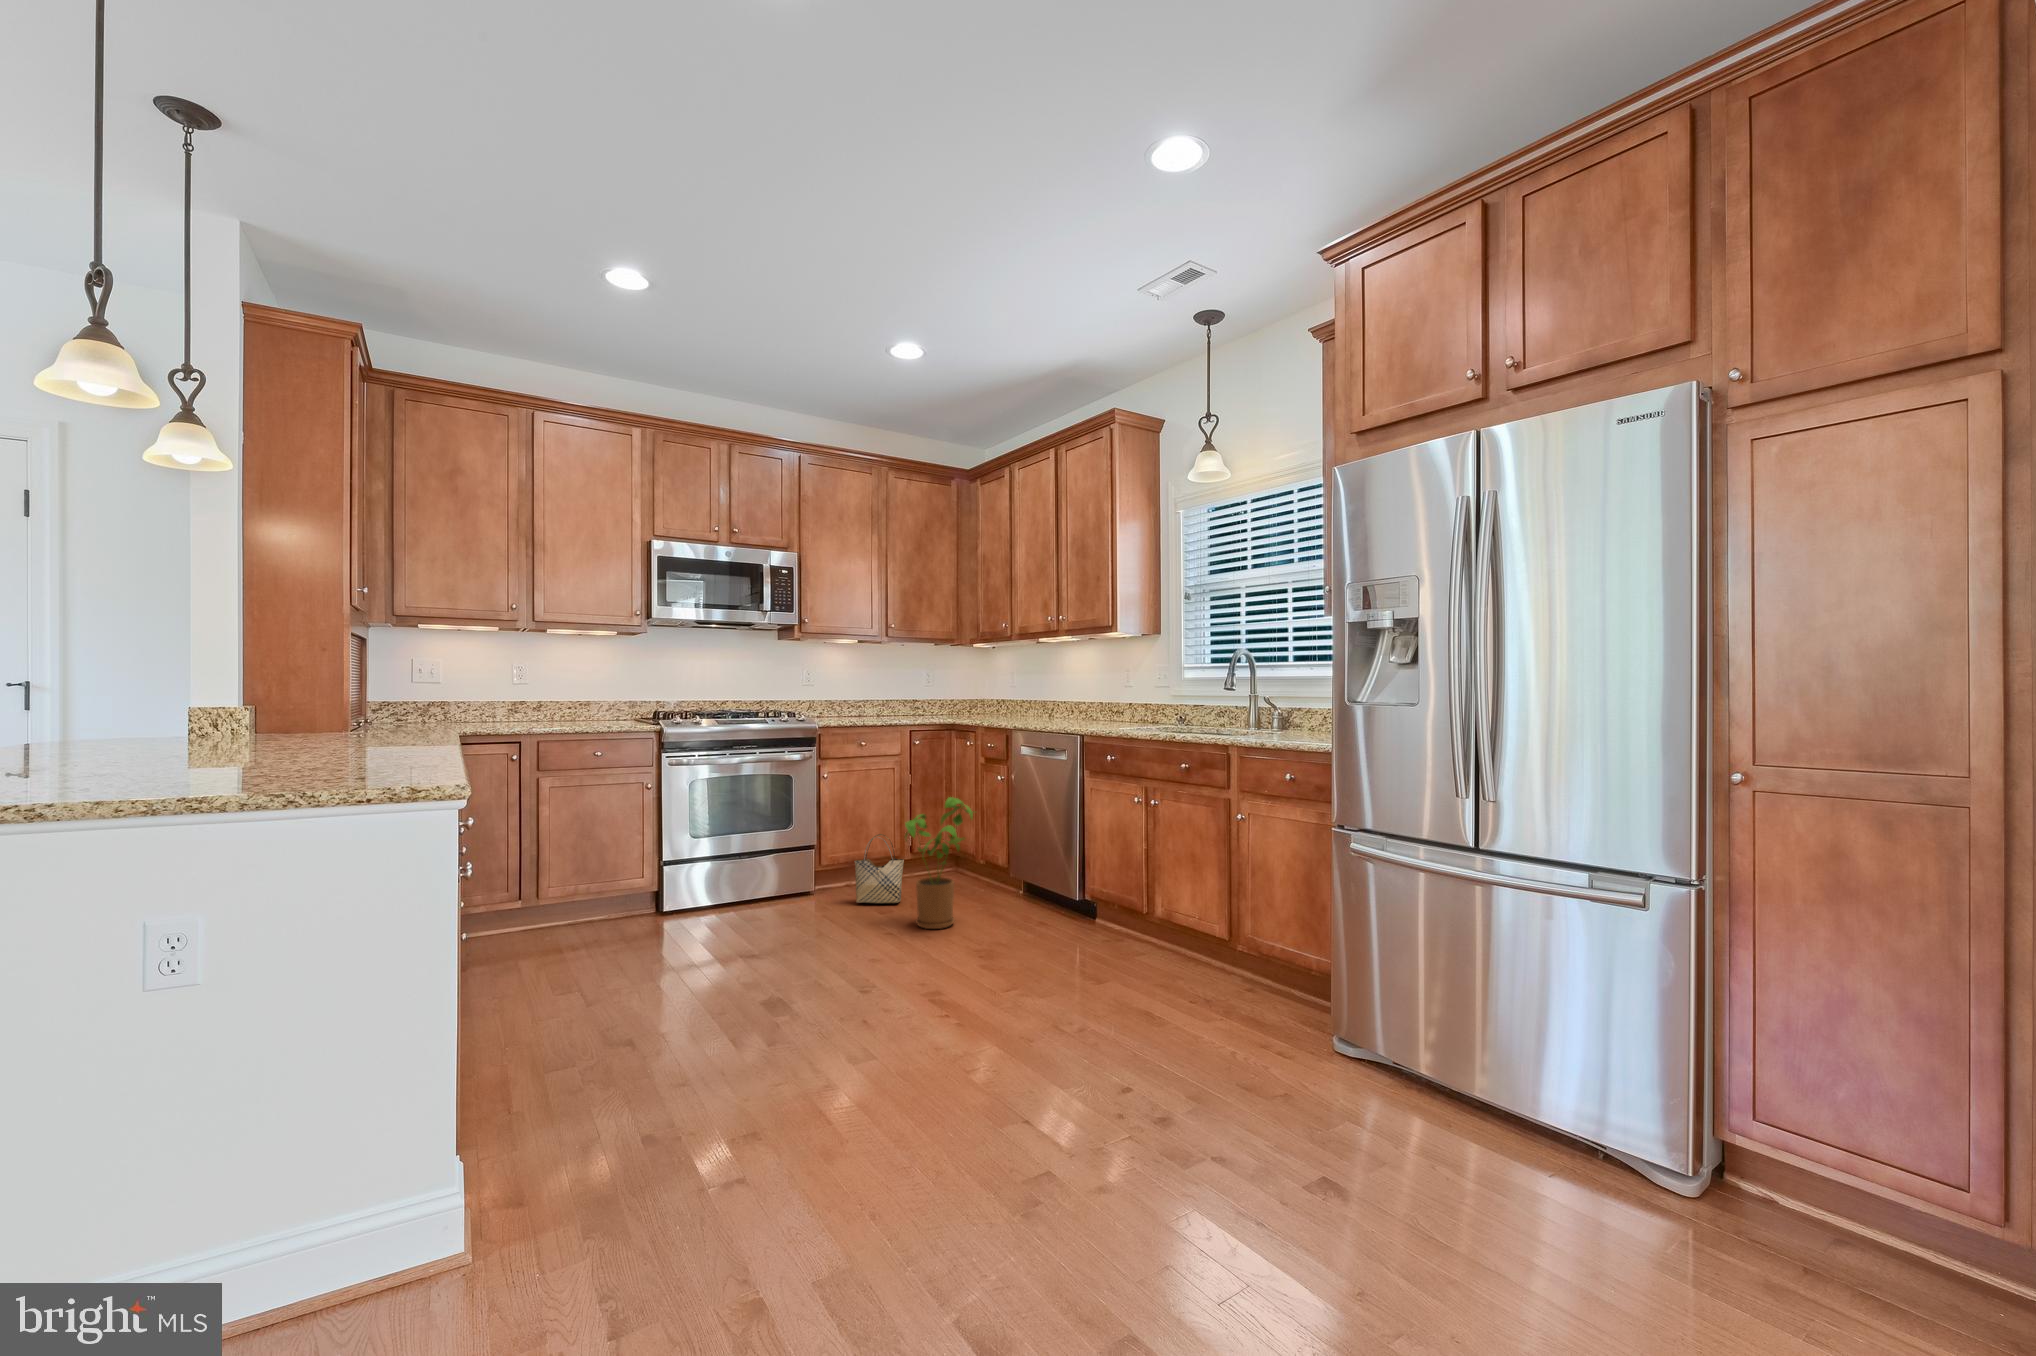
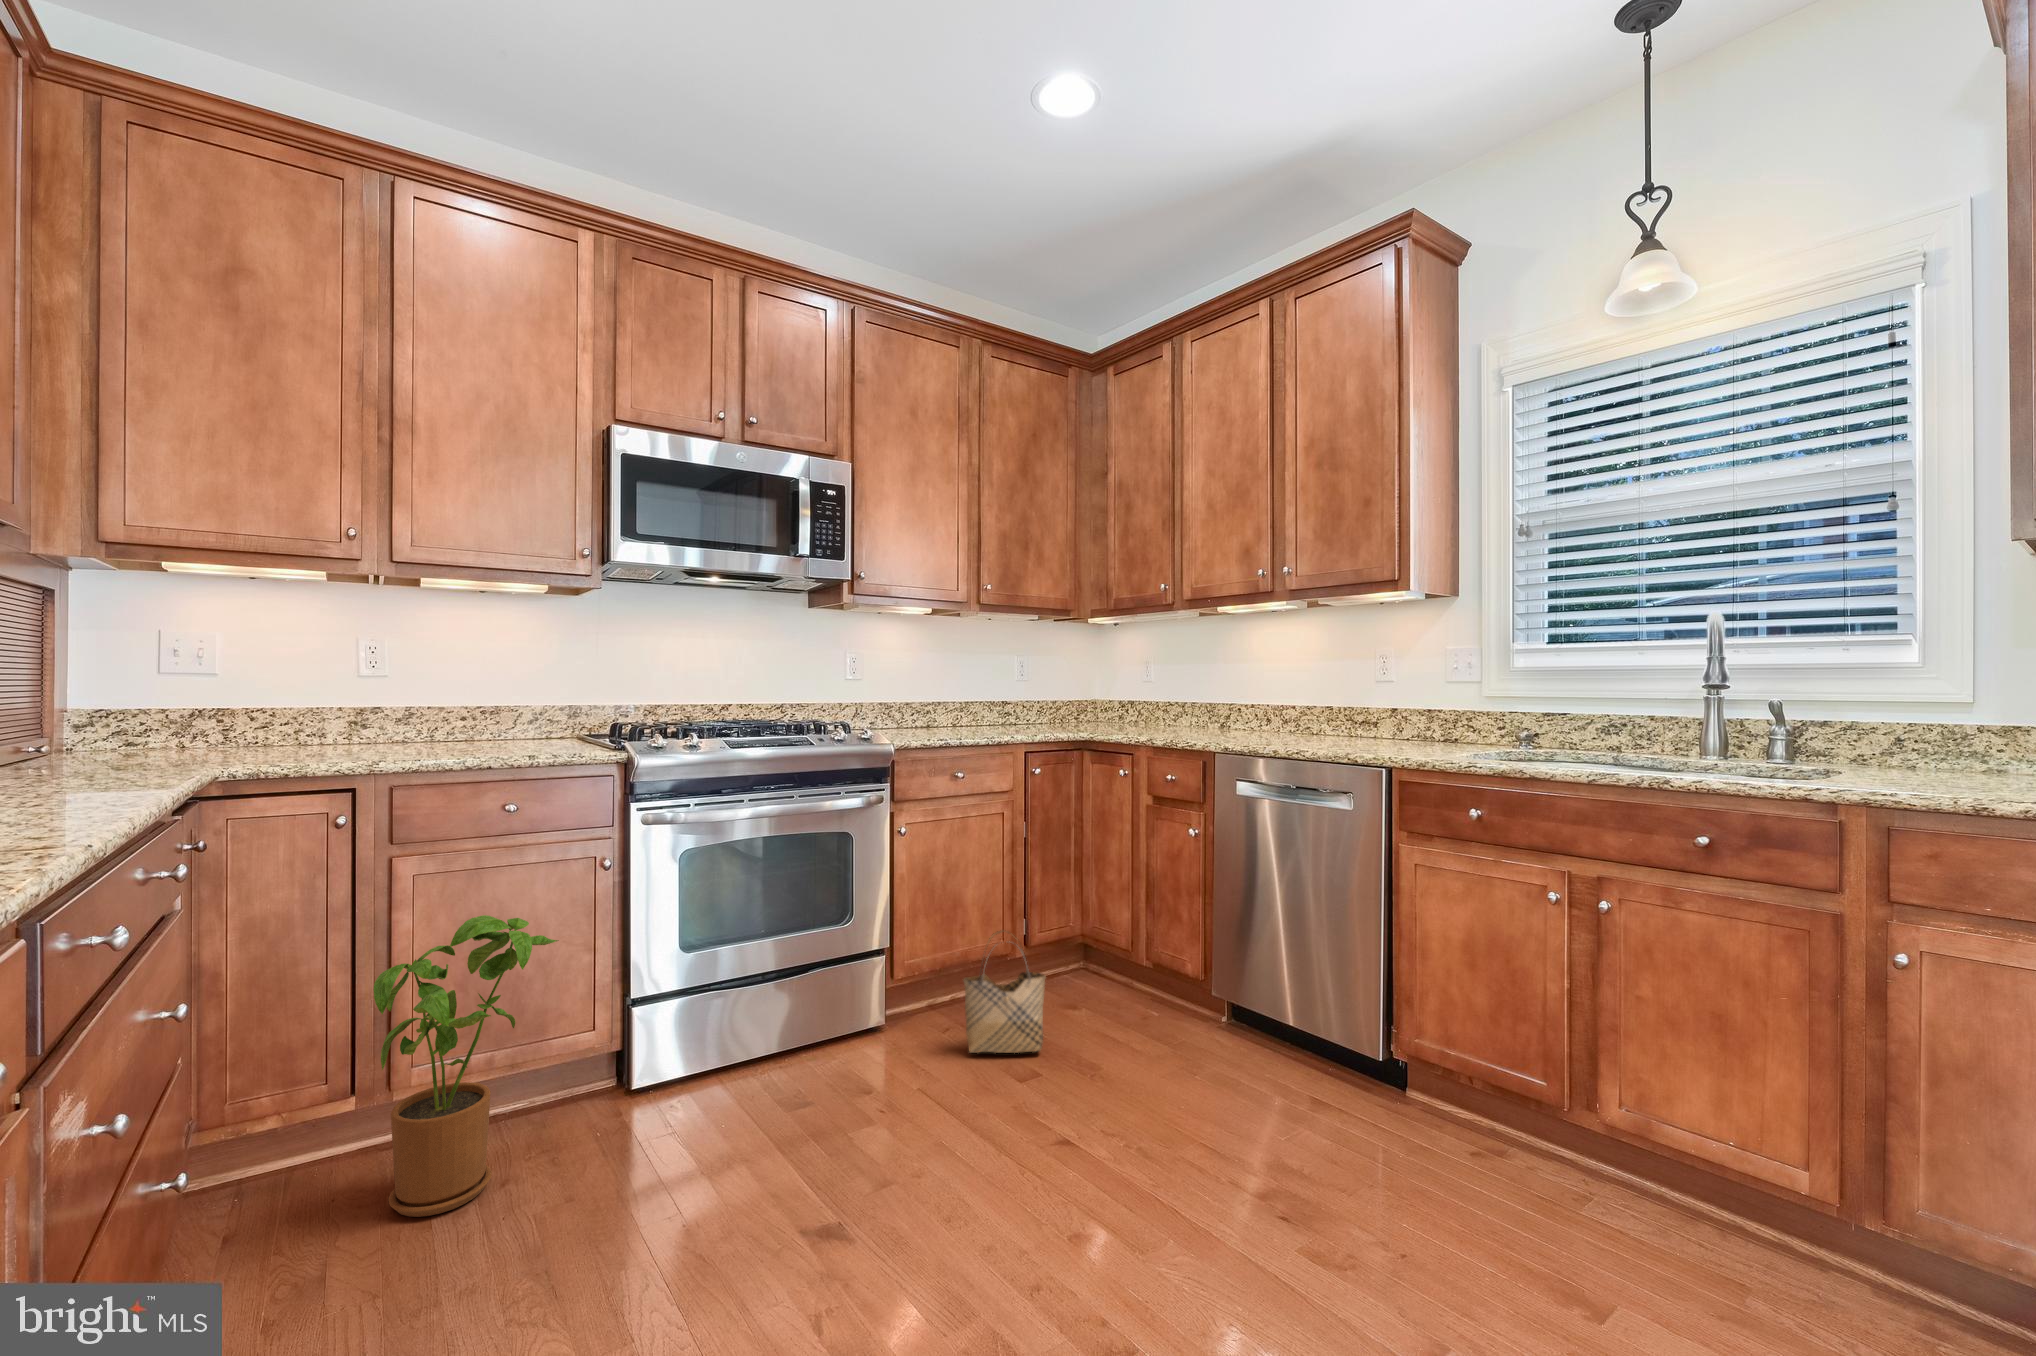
house plant: present [905,797,973,929] -> present [373,915,559,1217]

